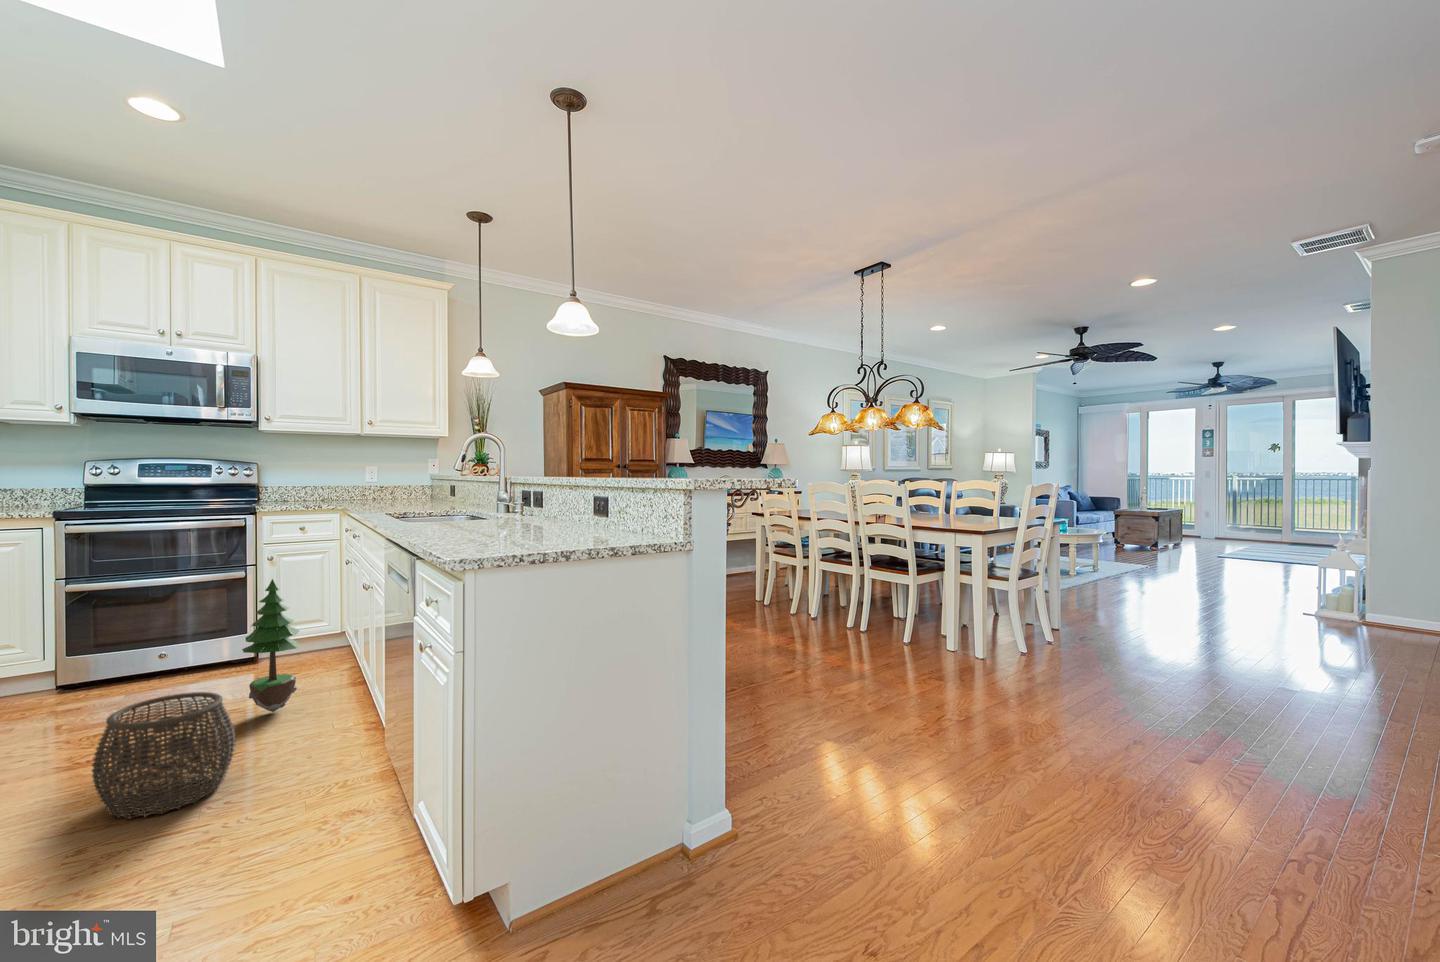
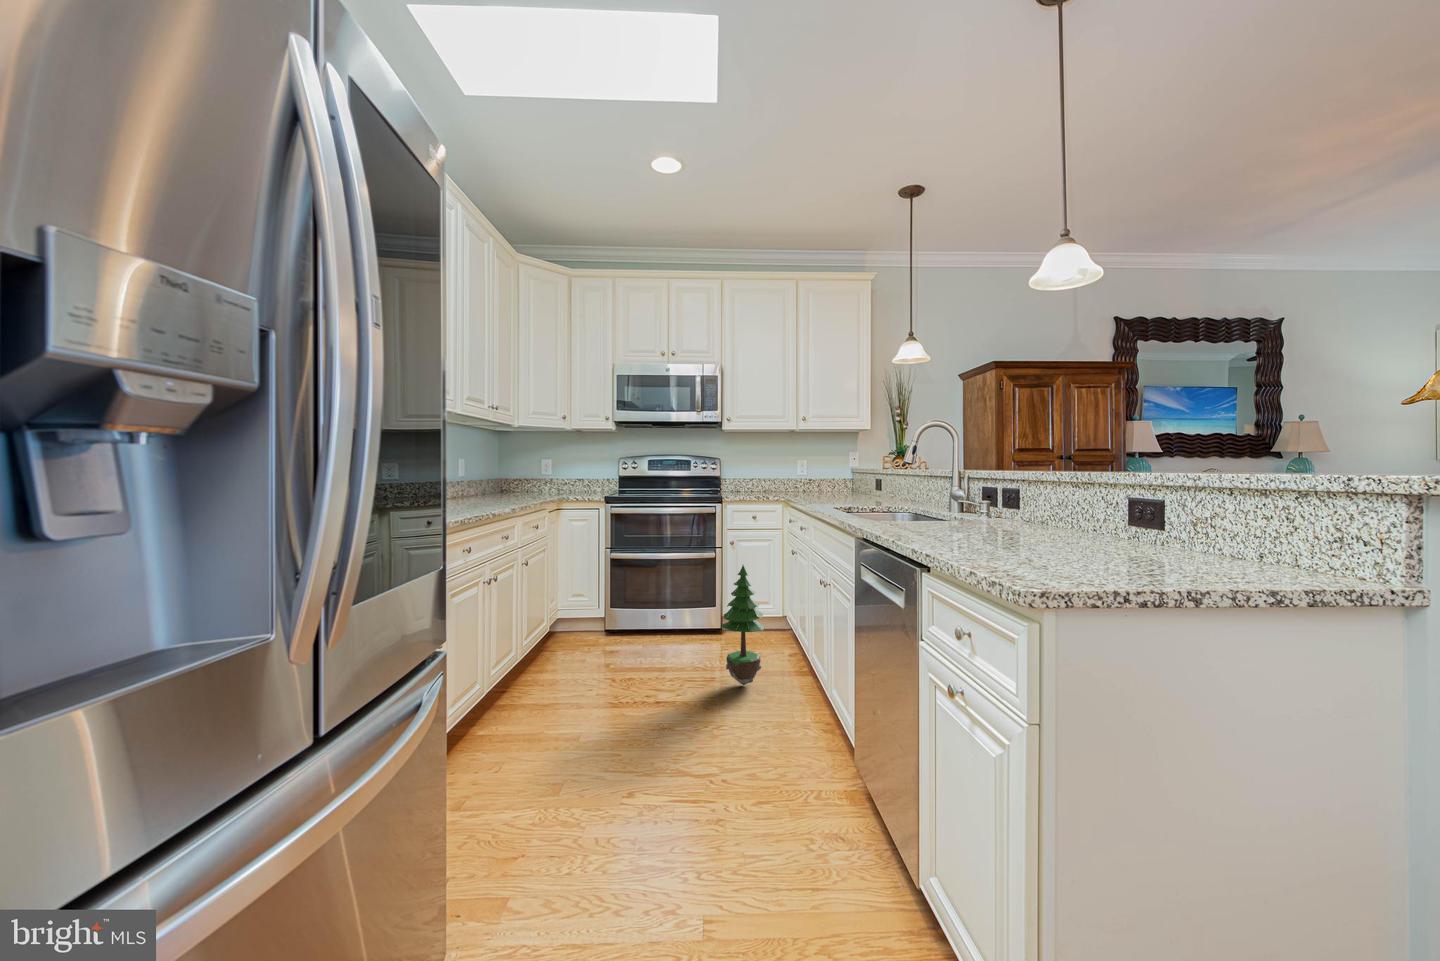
woven basket: present [91,692,236,819] -> none [634,663,729,772]

